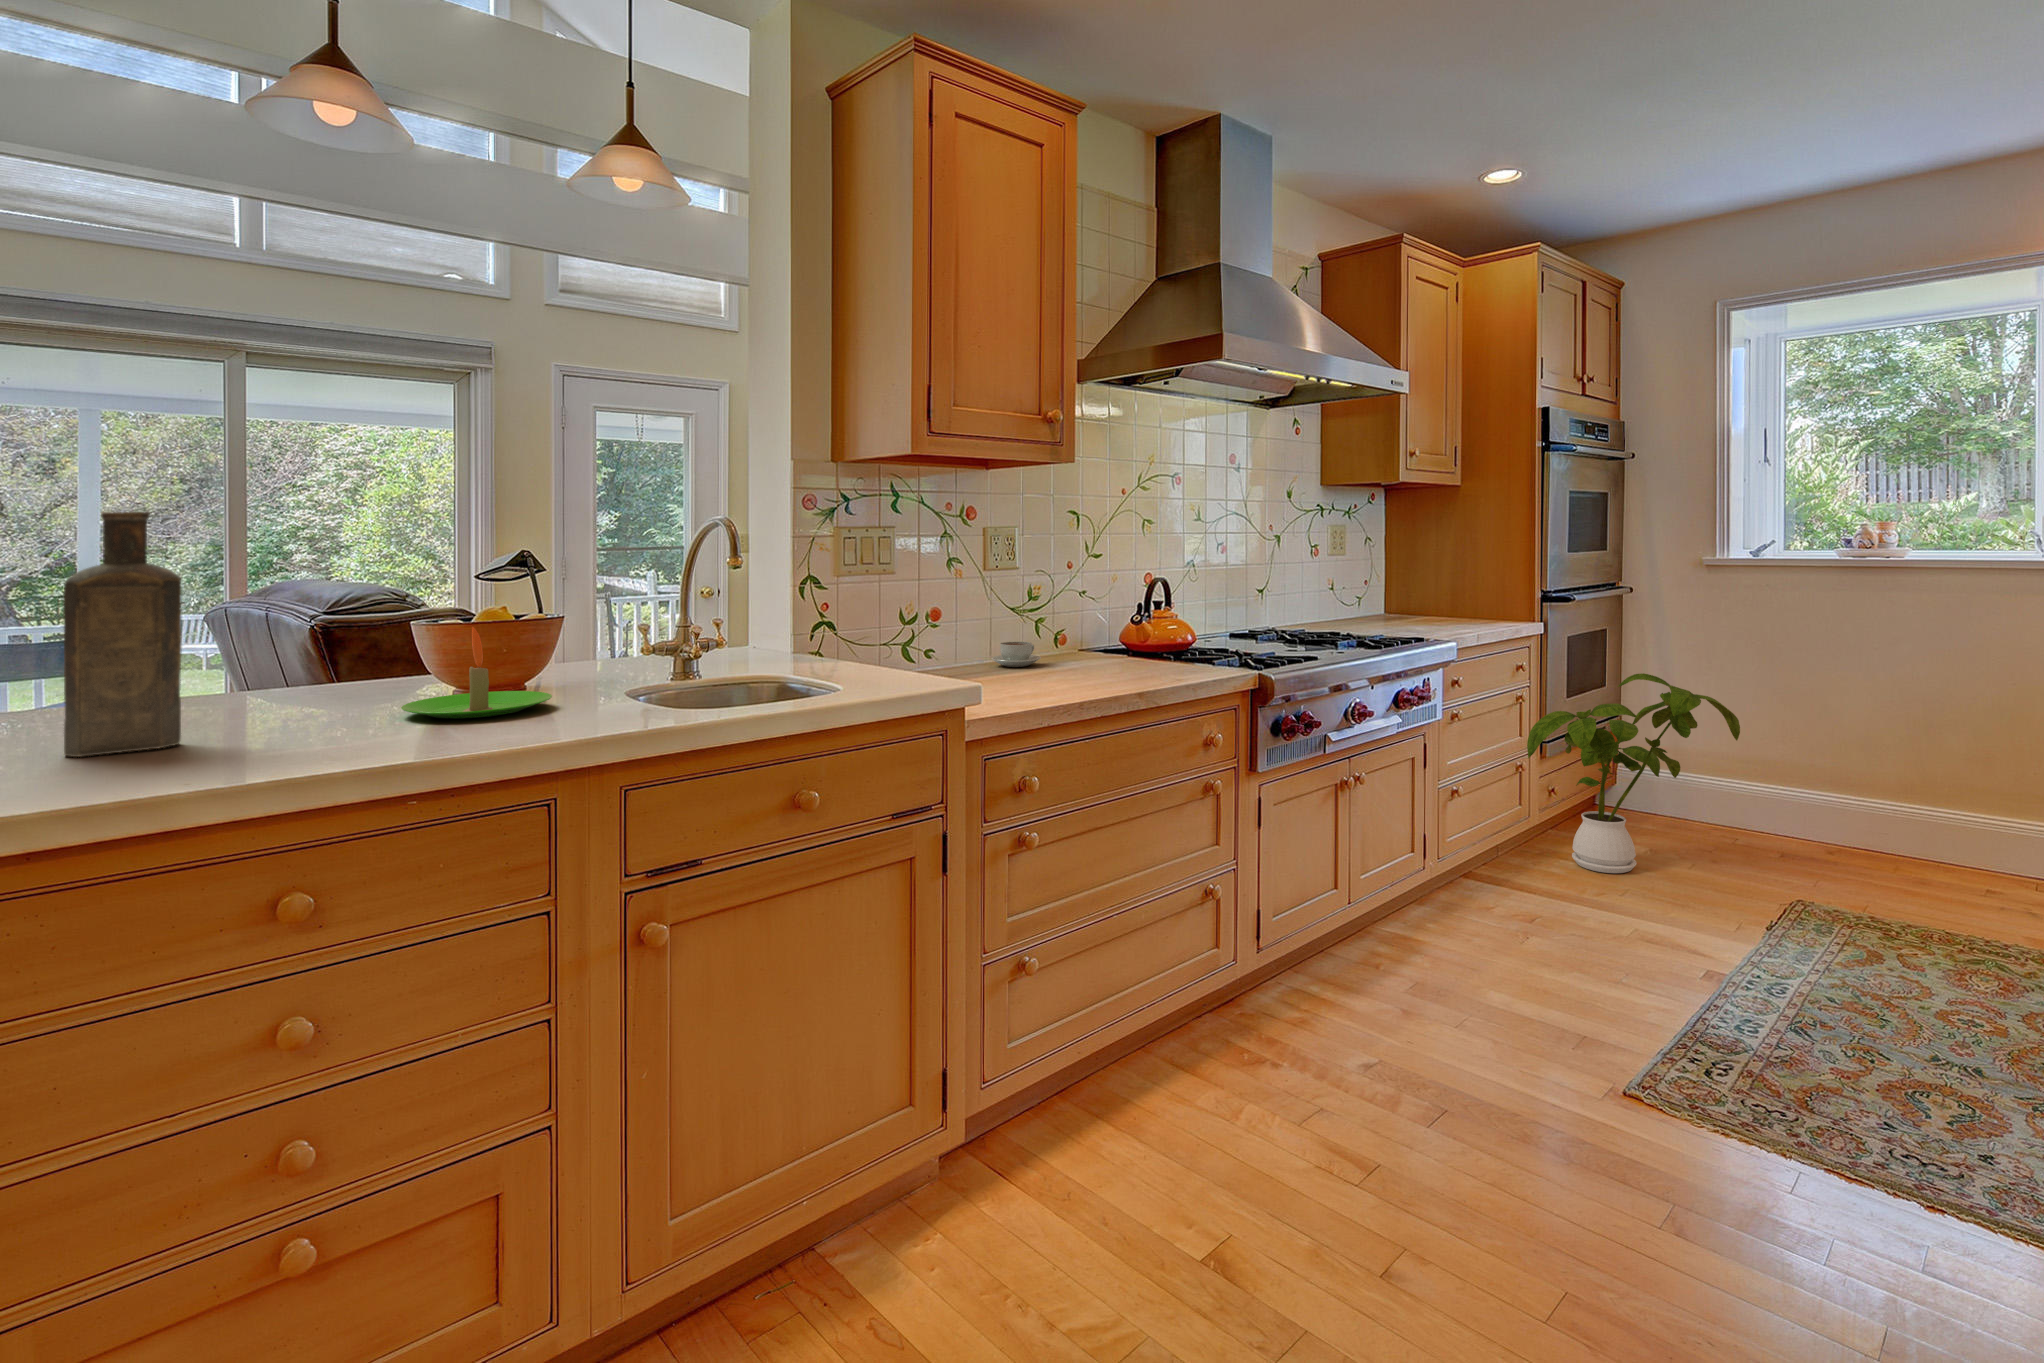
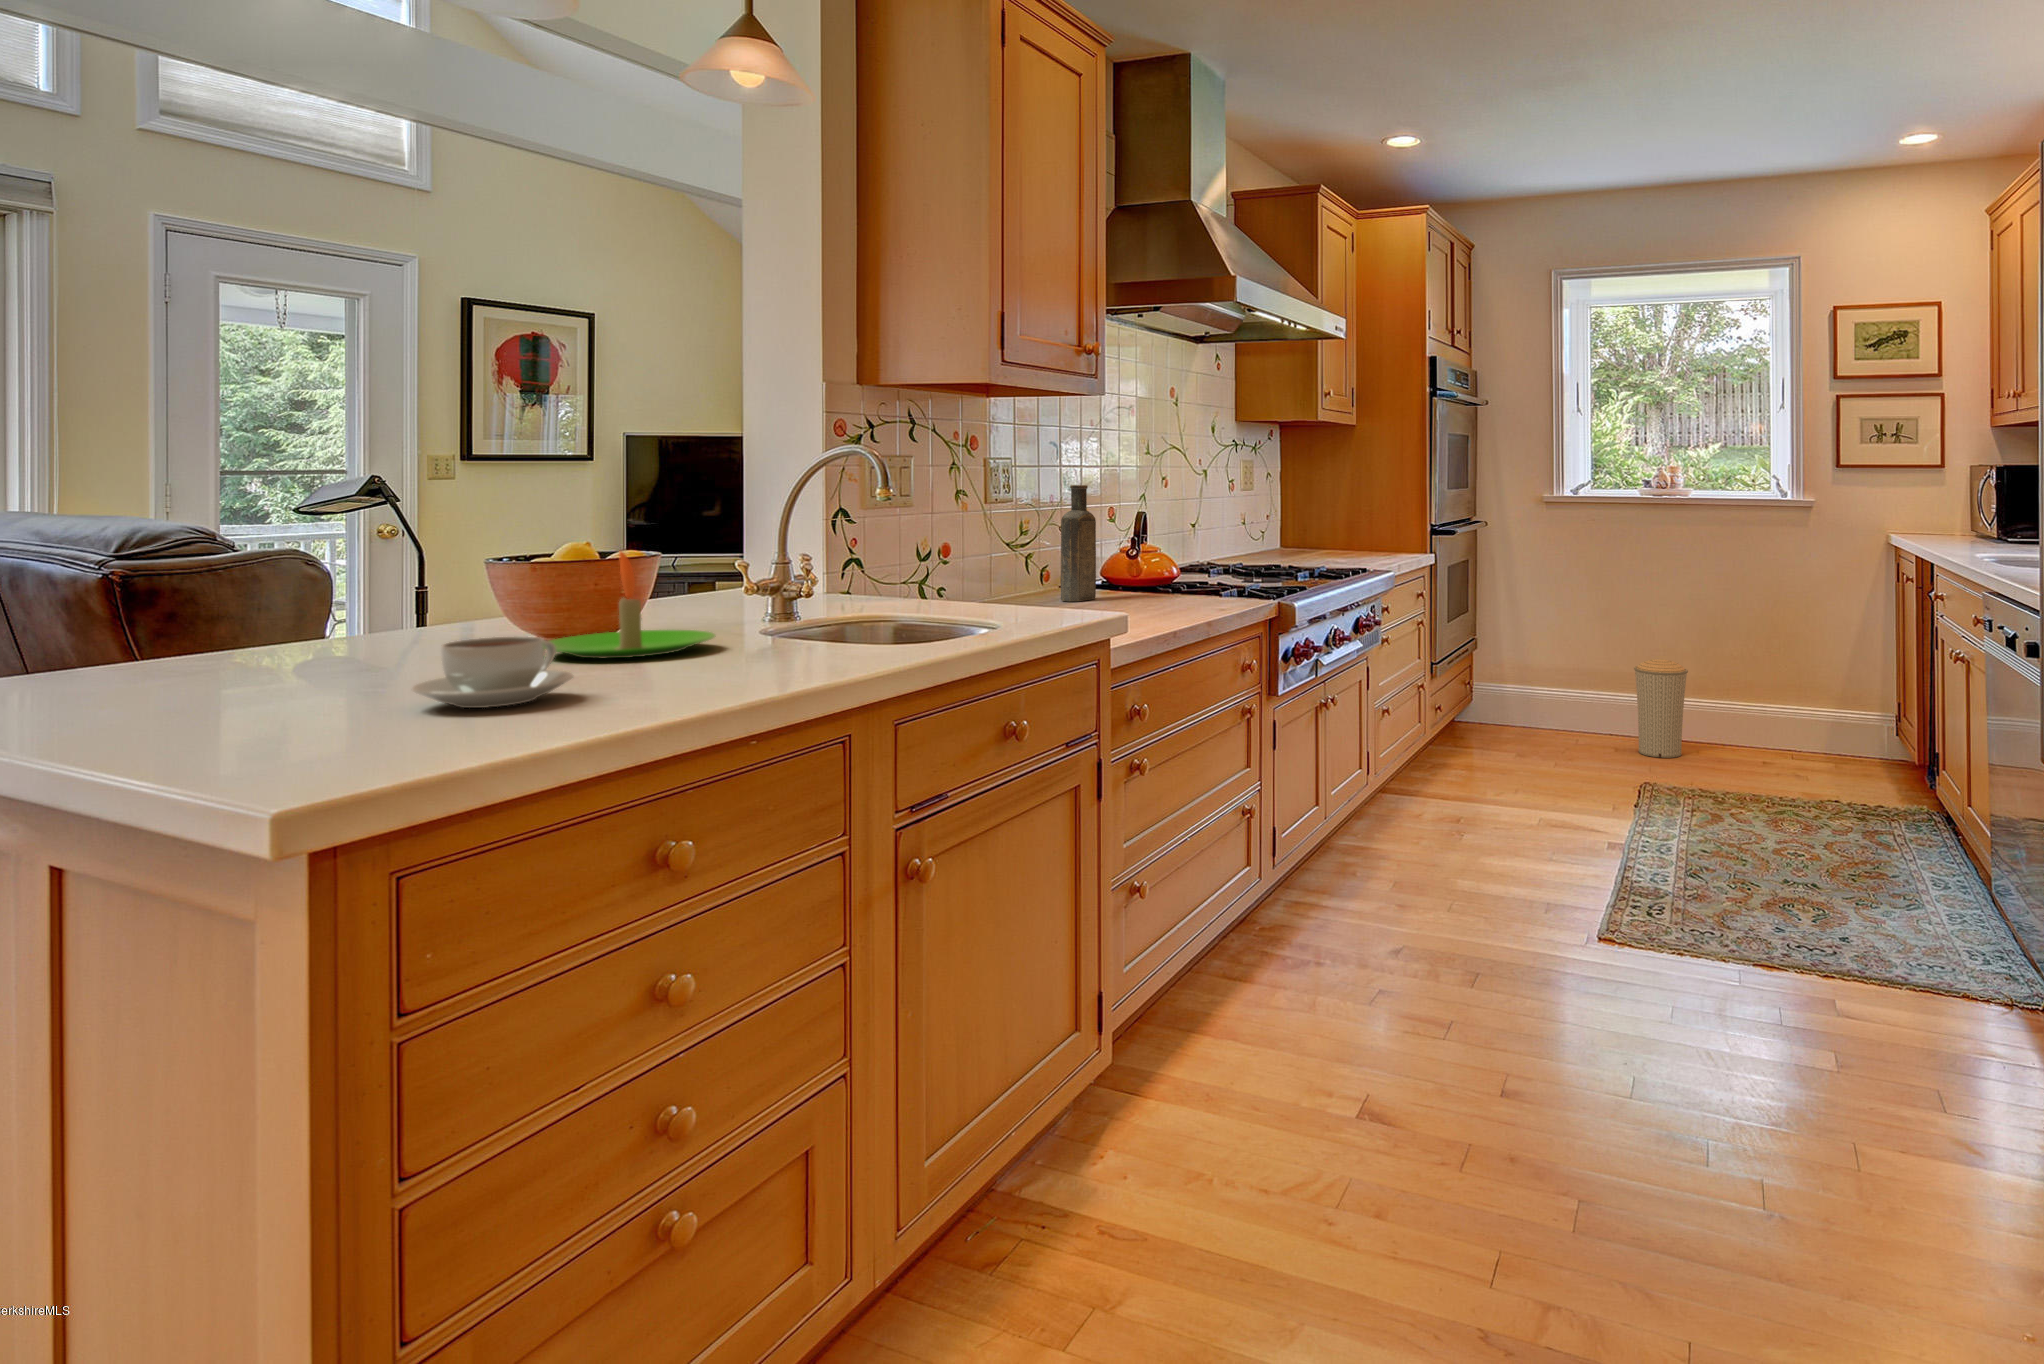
bottle: present [64,512,182,757] -> present [1061,485,1096,601]
coffee cup: present [991,642,1041,667] -> present [412,636,573,708]
house plant: present [1527,673,1740,873] -> none [1432,602,1598,781]
trash can: none [1813,748,1888,869] -> present [1634,659,1688,758]

